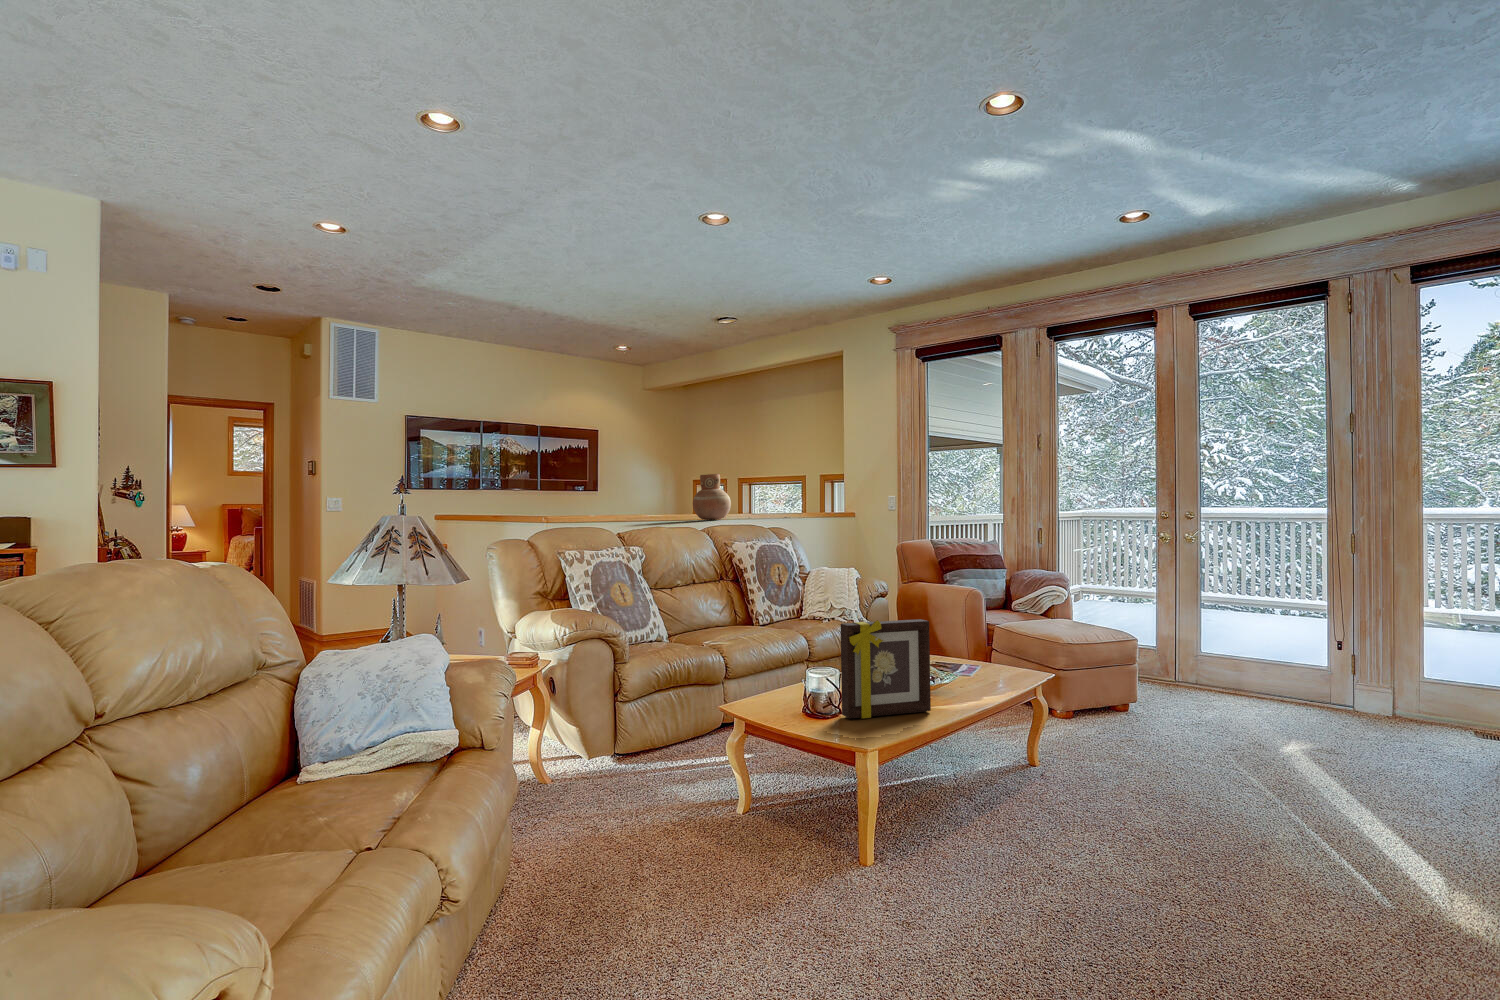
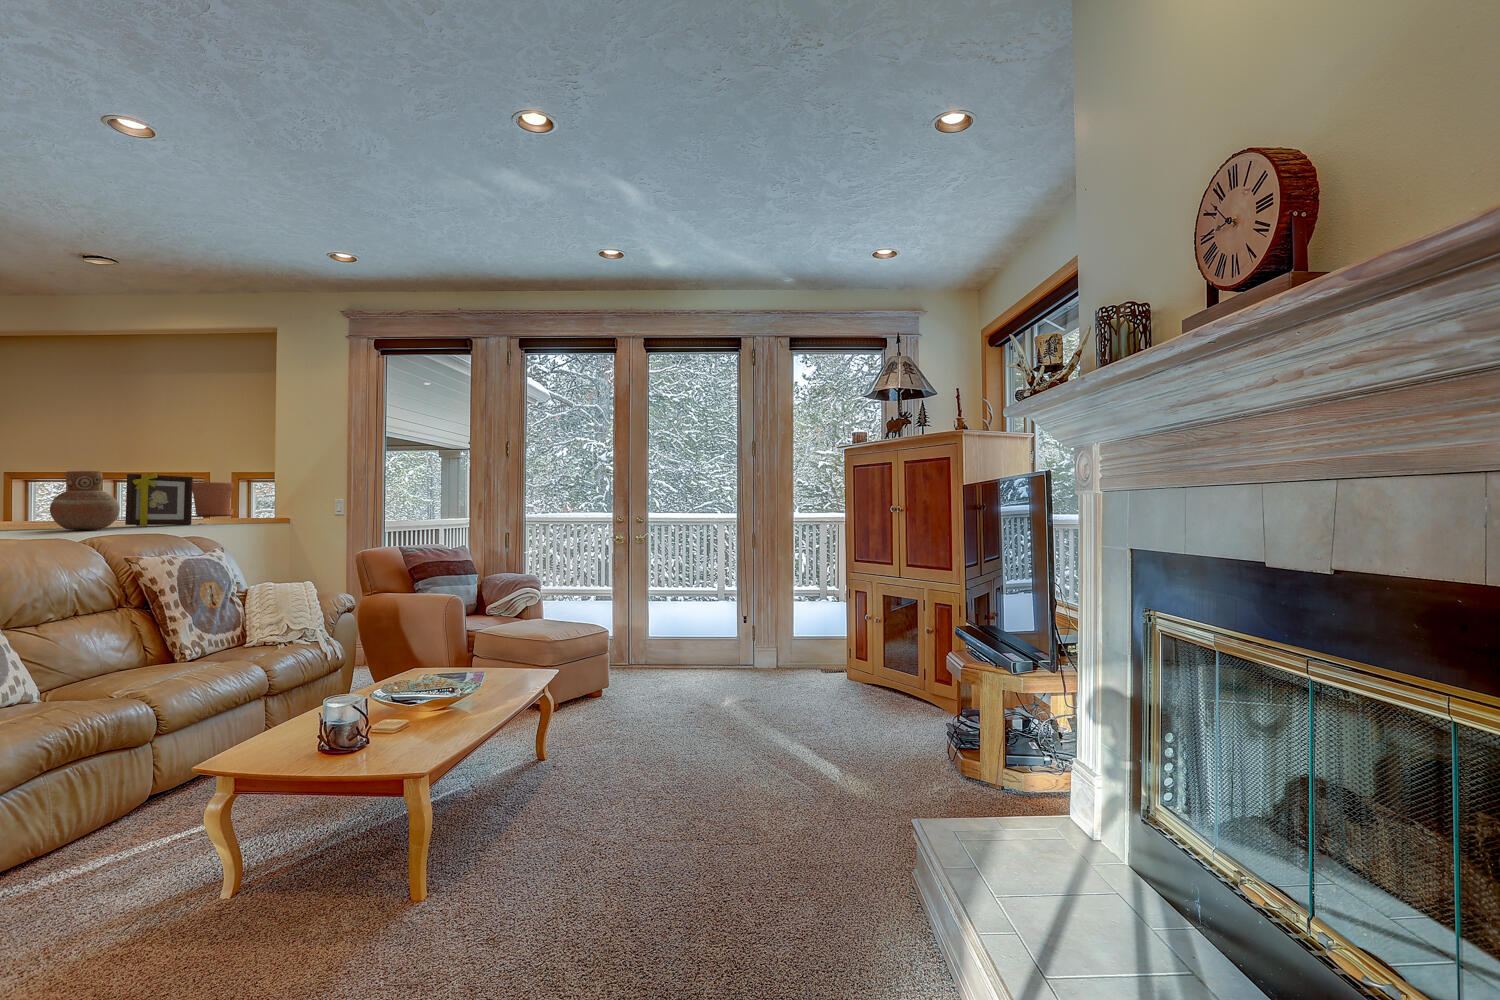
flower pot: none [791,479,824,509] -> present [192,482,234,516]
picture frame: present [841,619,931,719] -> present [125,473,193,526]

